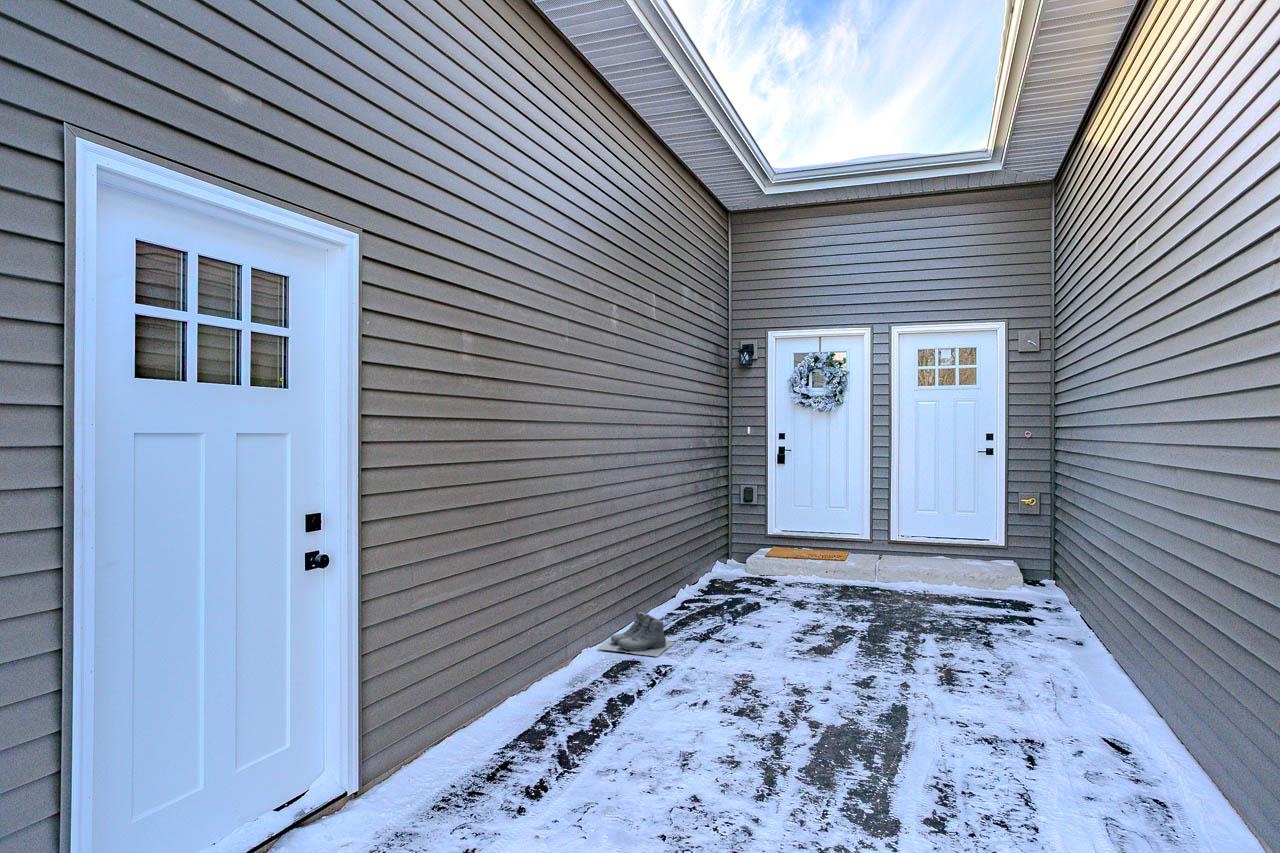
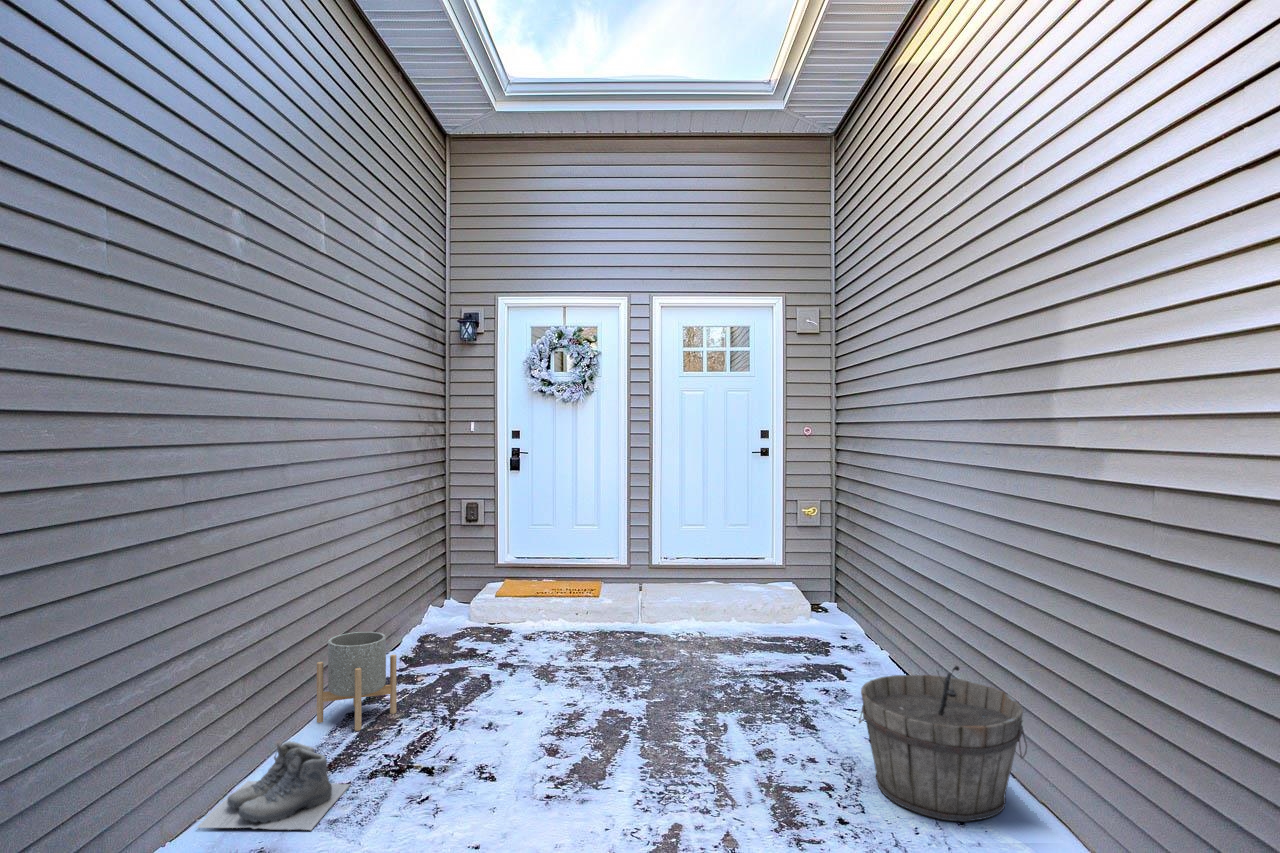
planter: none [651,562,699,621] -> present [317,632,397,731]
wooden bucket: none [1013,597,1139,700] -> present [859,666,1027,821]

